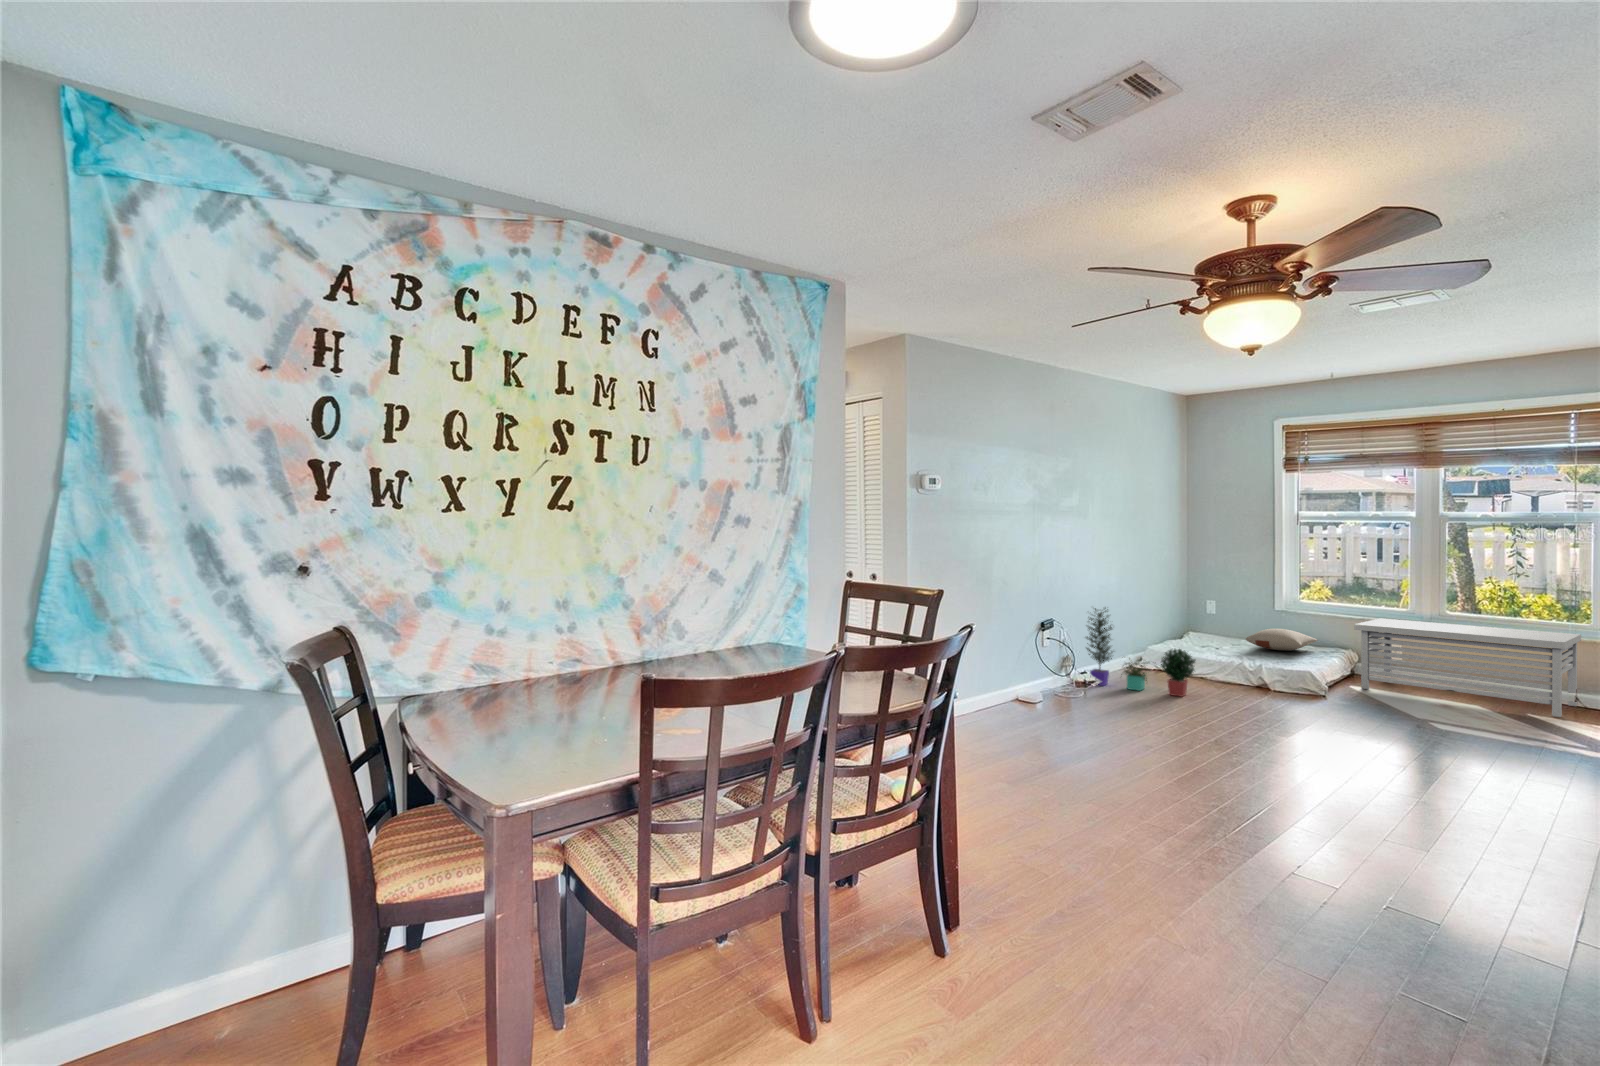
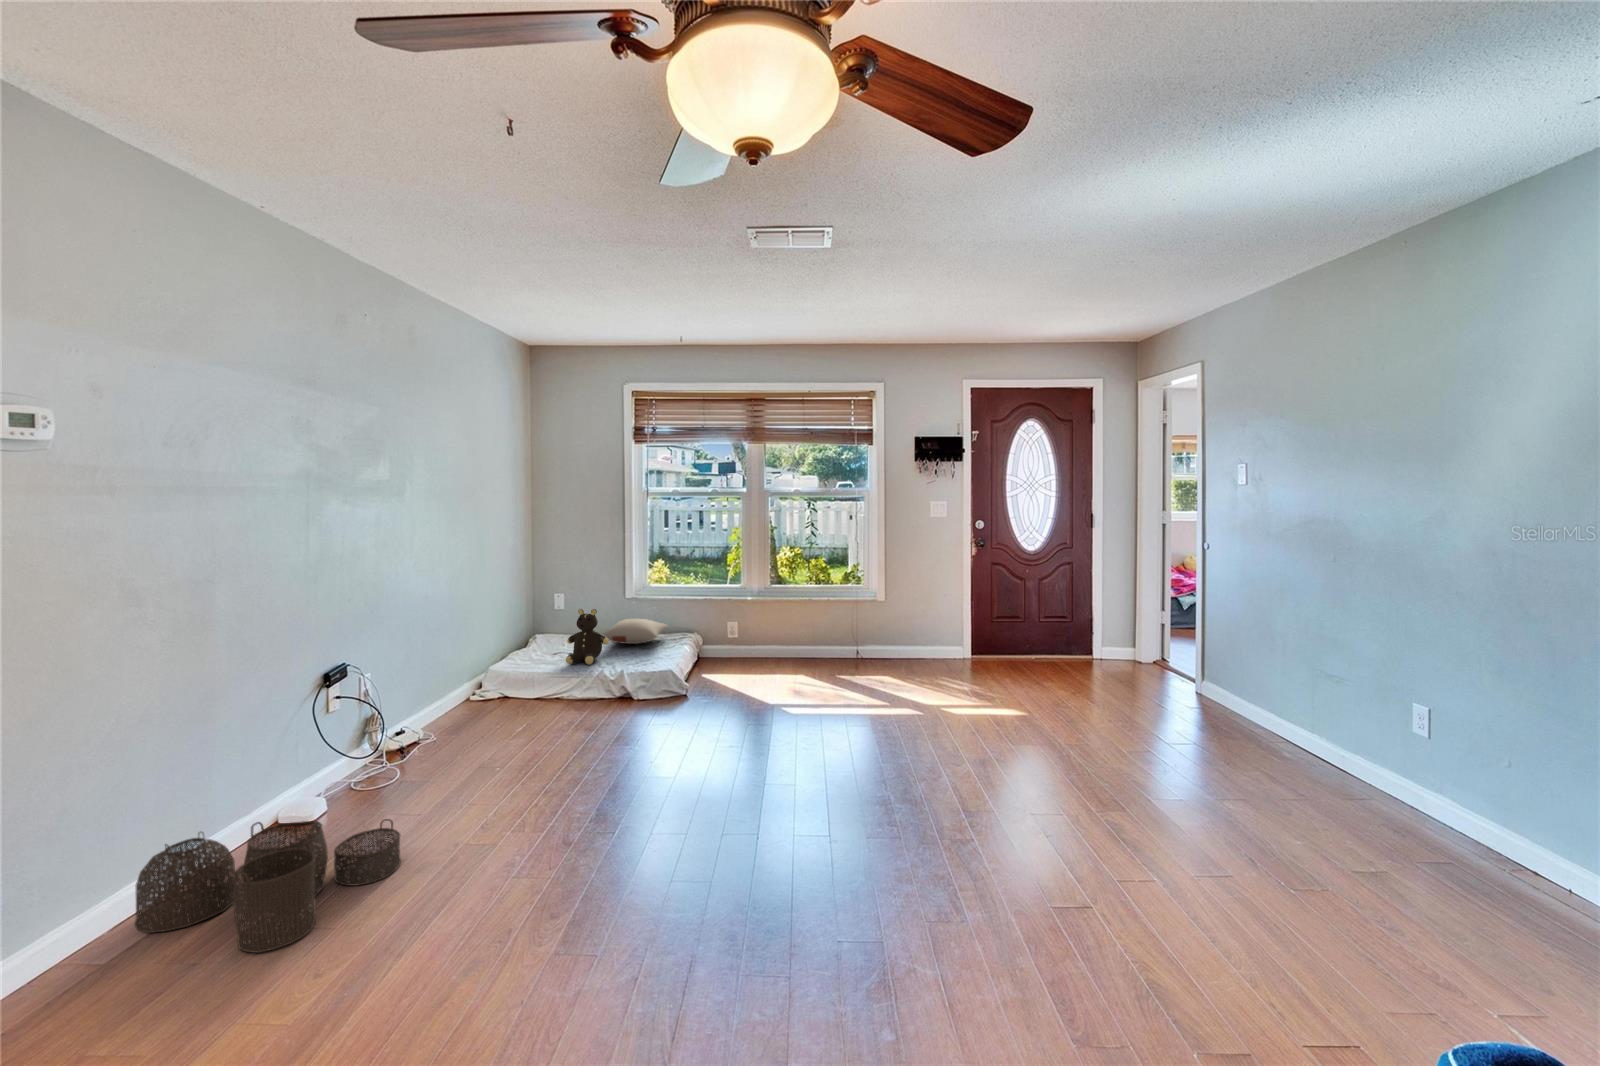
potted plant: present [1086,608,1195,697] -> none [393,629,557,749]
teddy bear: none [1210,612,1250,657] -> present [566,609,609,664]
storage bench: present [1354,619,1581,717] -> none [707,597,864,678]
woven basket: none [972,679,1089,735] -> present [134,819,401,953]

